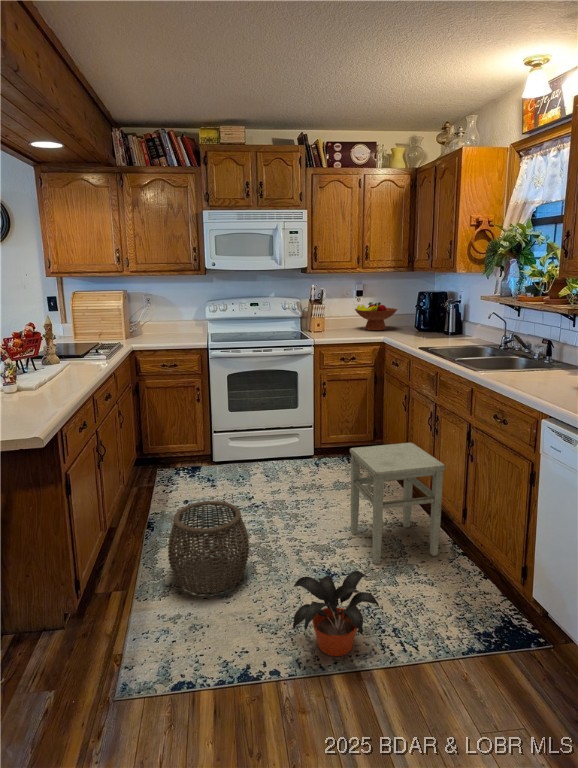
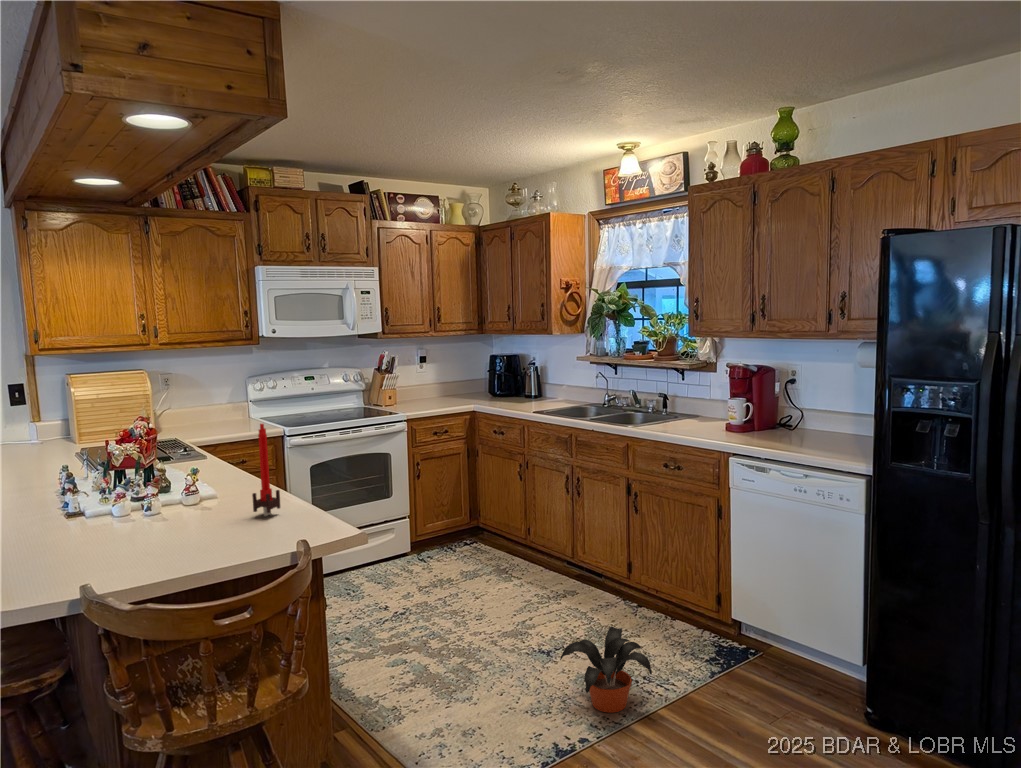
fruit bowl: present [355,302,397,330] -> none [422,368,471,400]
candle: none [18,333,40,410] -> present [252,424,280,516]
stool: present [350,443,445,564] -> none [521,508,623,635]
woven basket: present [168,501,249,595] -> none [383,601,476,709]

